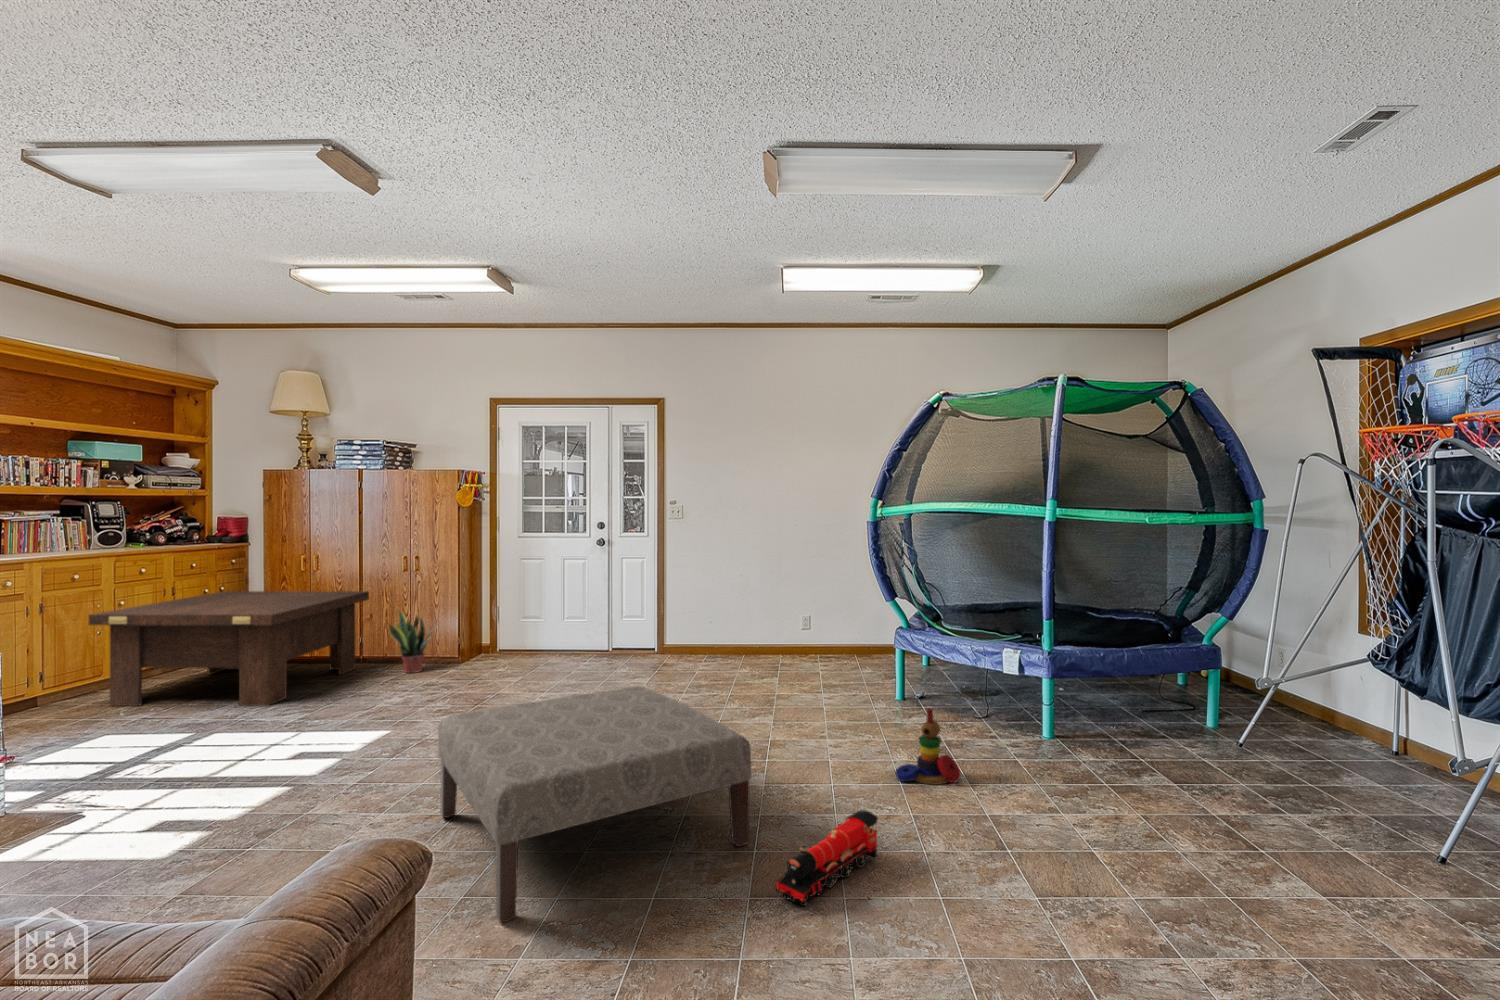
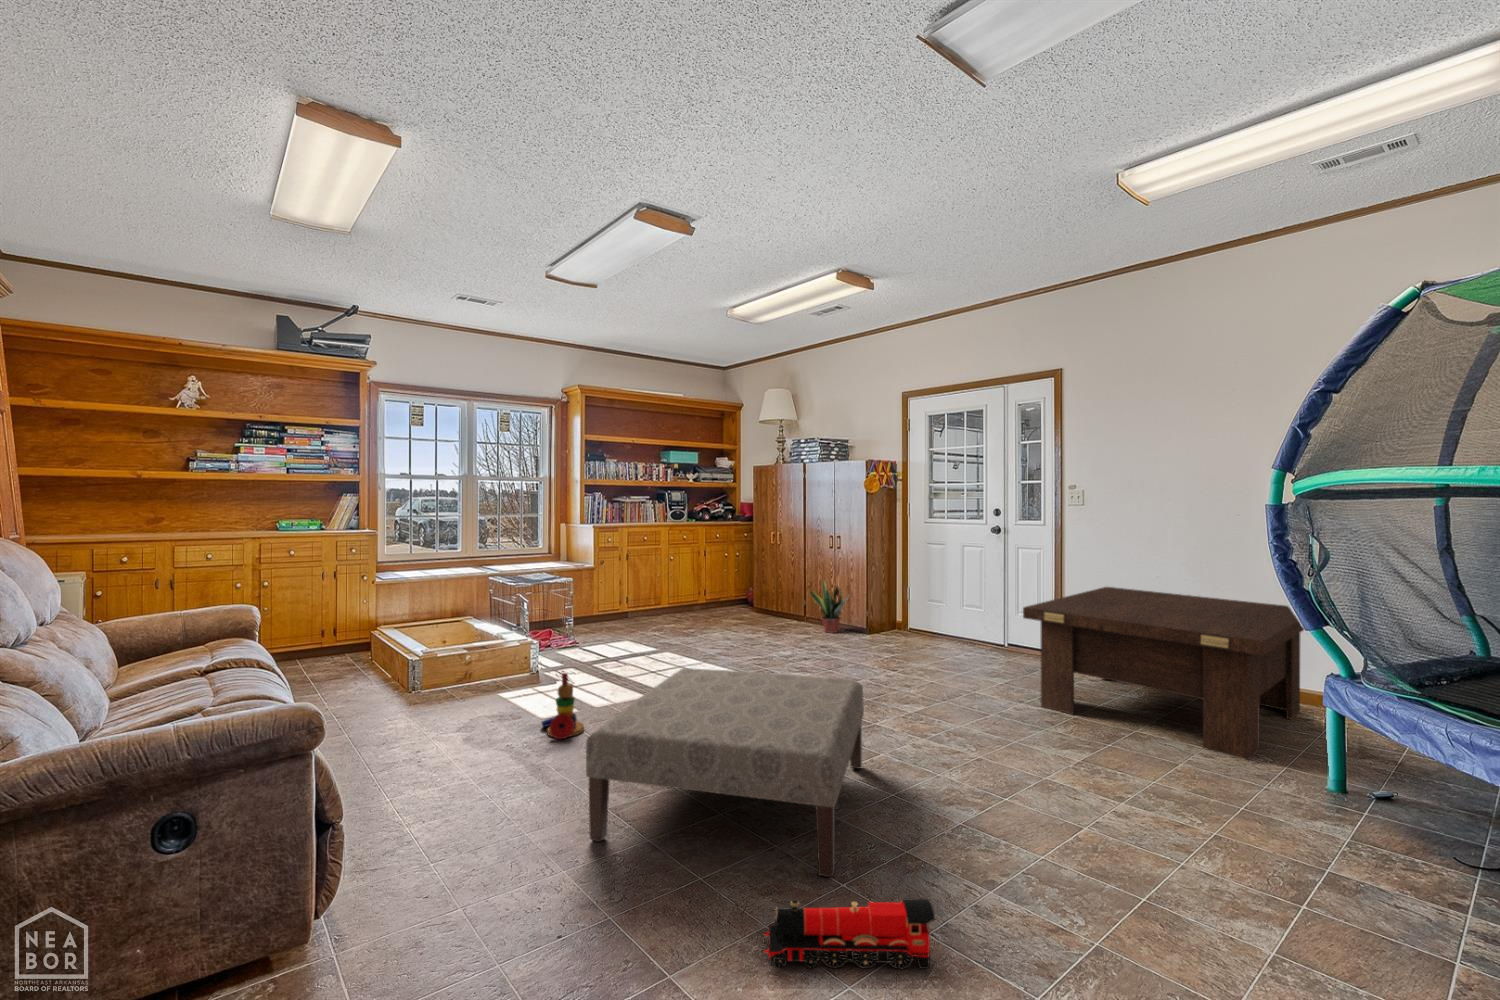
coffee table: present [89,591,369,706] -> present [1023,587,1304,760]
stacking toy: present [895,708,961,785] -> present [542,673,584,739]

